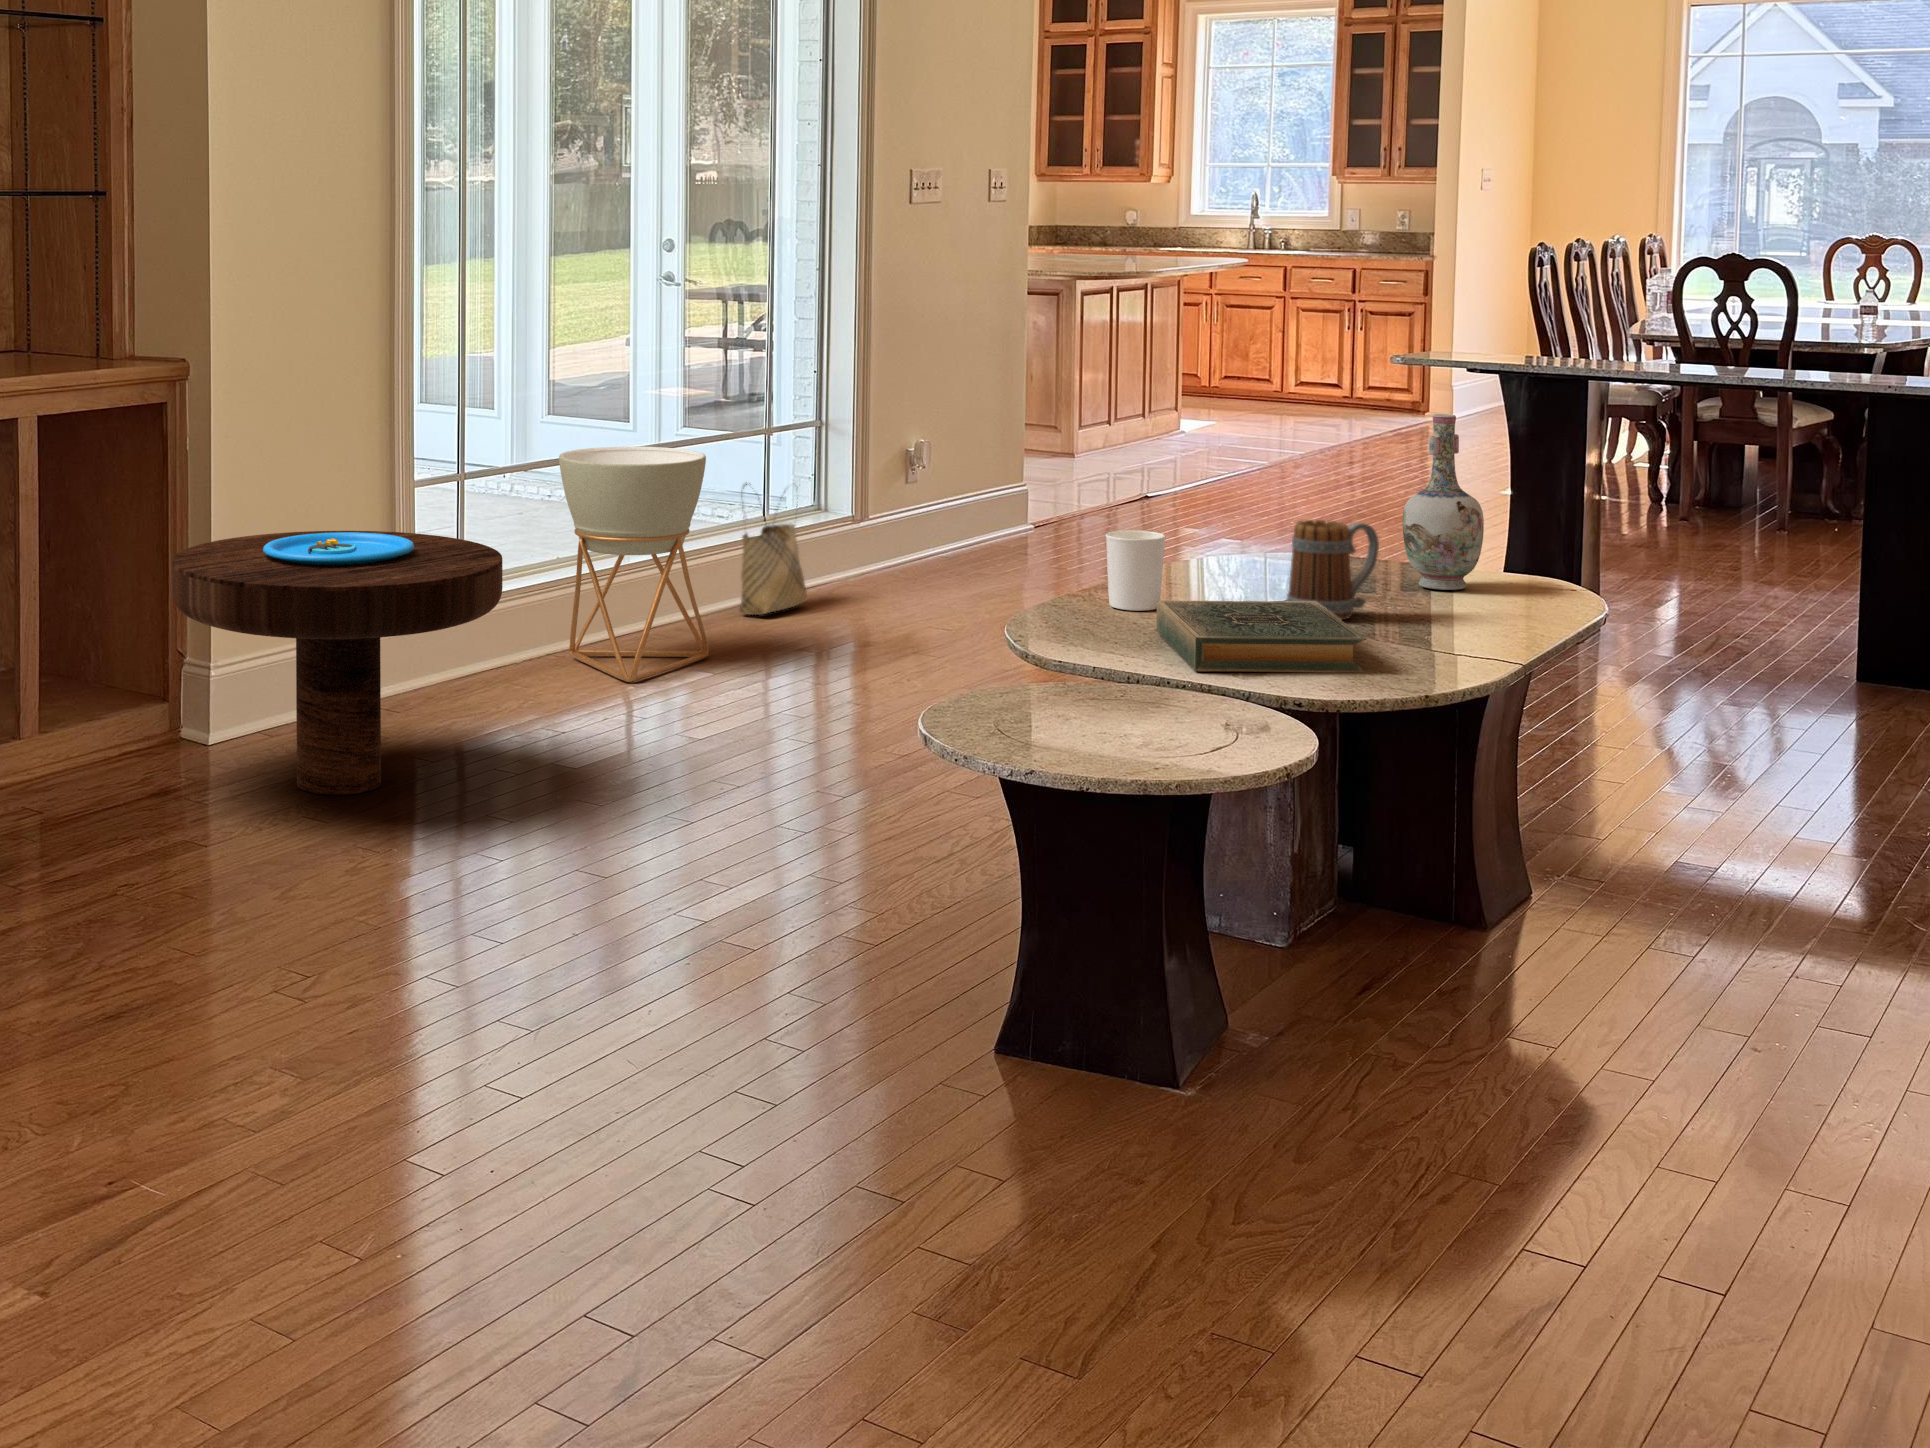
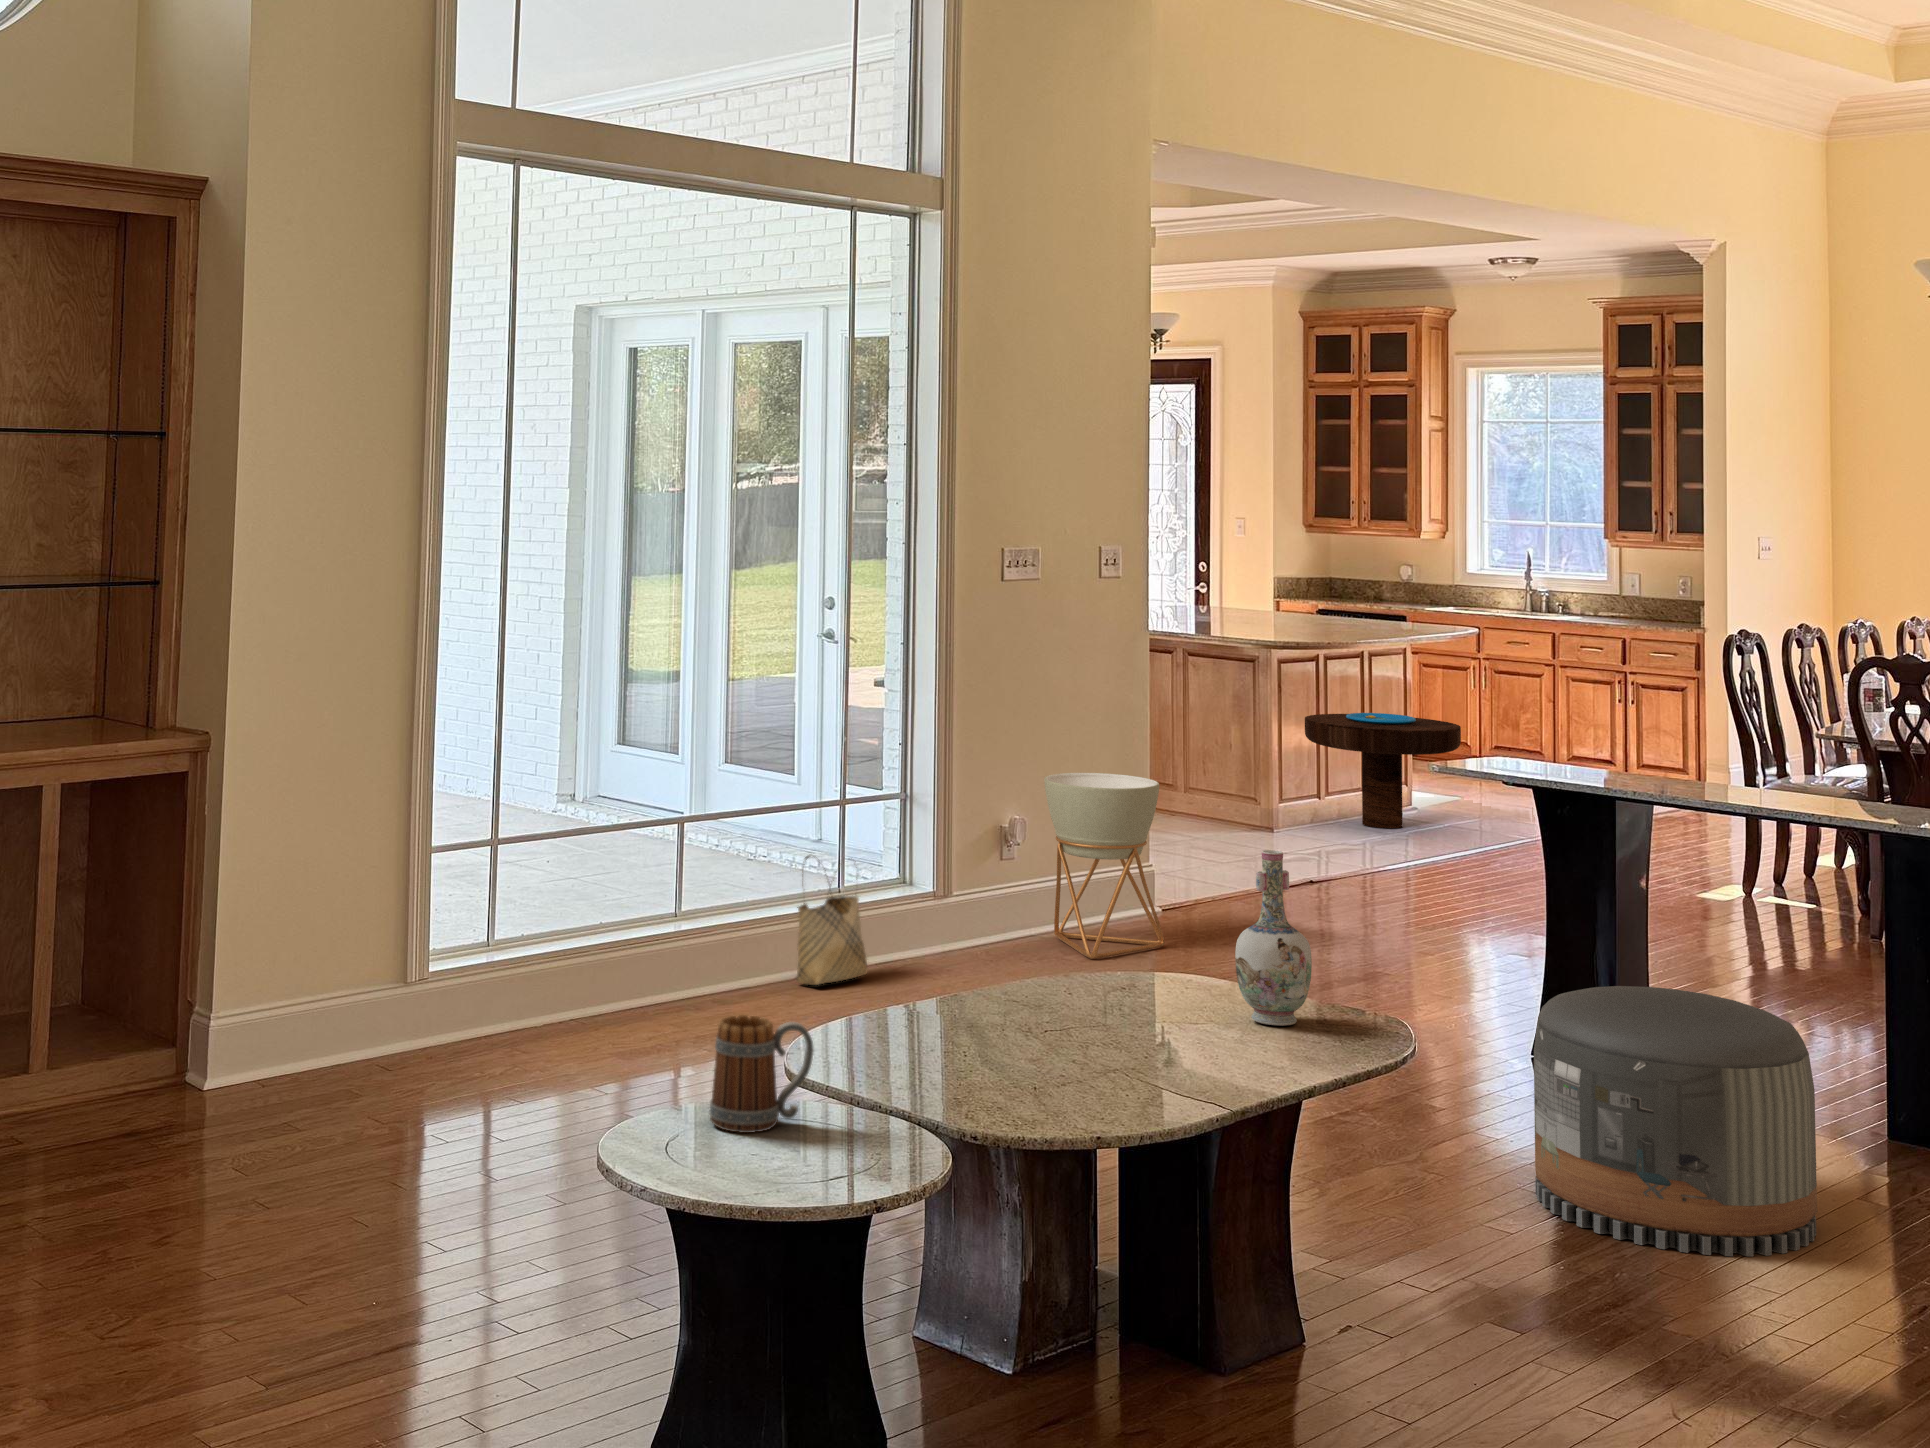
planter: present [559,446,709,682] -> present [1044,773,1165,959]
mug: present [1287,520,1379,620] -> present [709,1015,814,1133]
candle holder: present [1105,530,1165,611] -> none [926,948,981,1028]
side table: present [172,531,503,795] -> present [1305,713,1461,828]
pouf: none [1599,547,1881,789] -> present [1534,986,1817,1256]
hardback book: present [1157,601,1367,672] -> none [914,1023,1082,1112]

